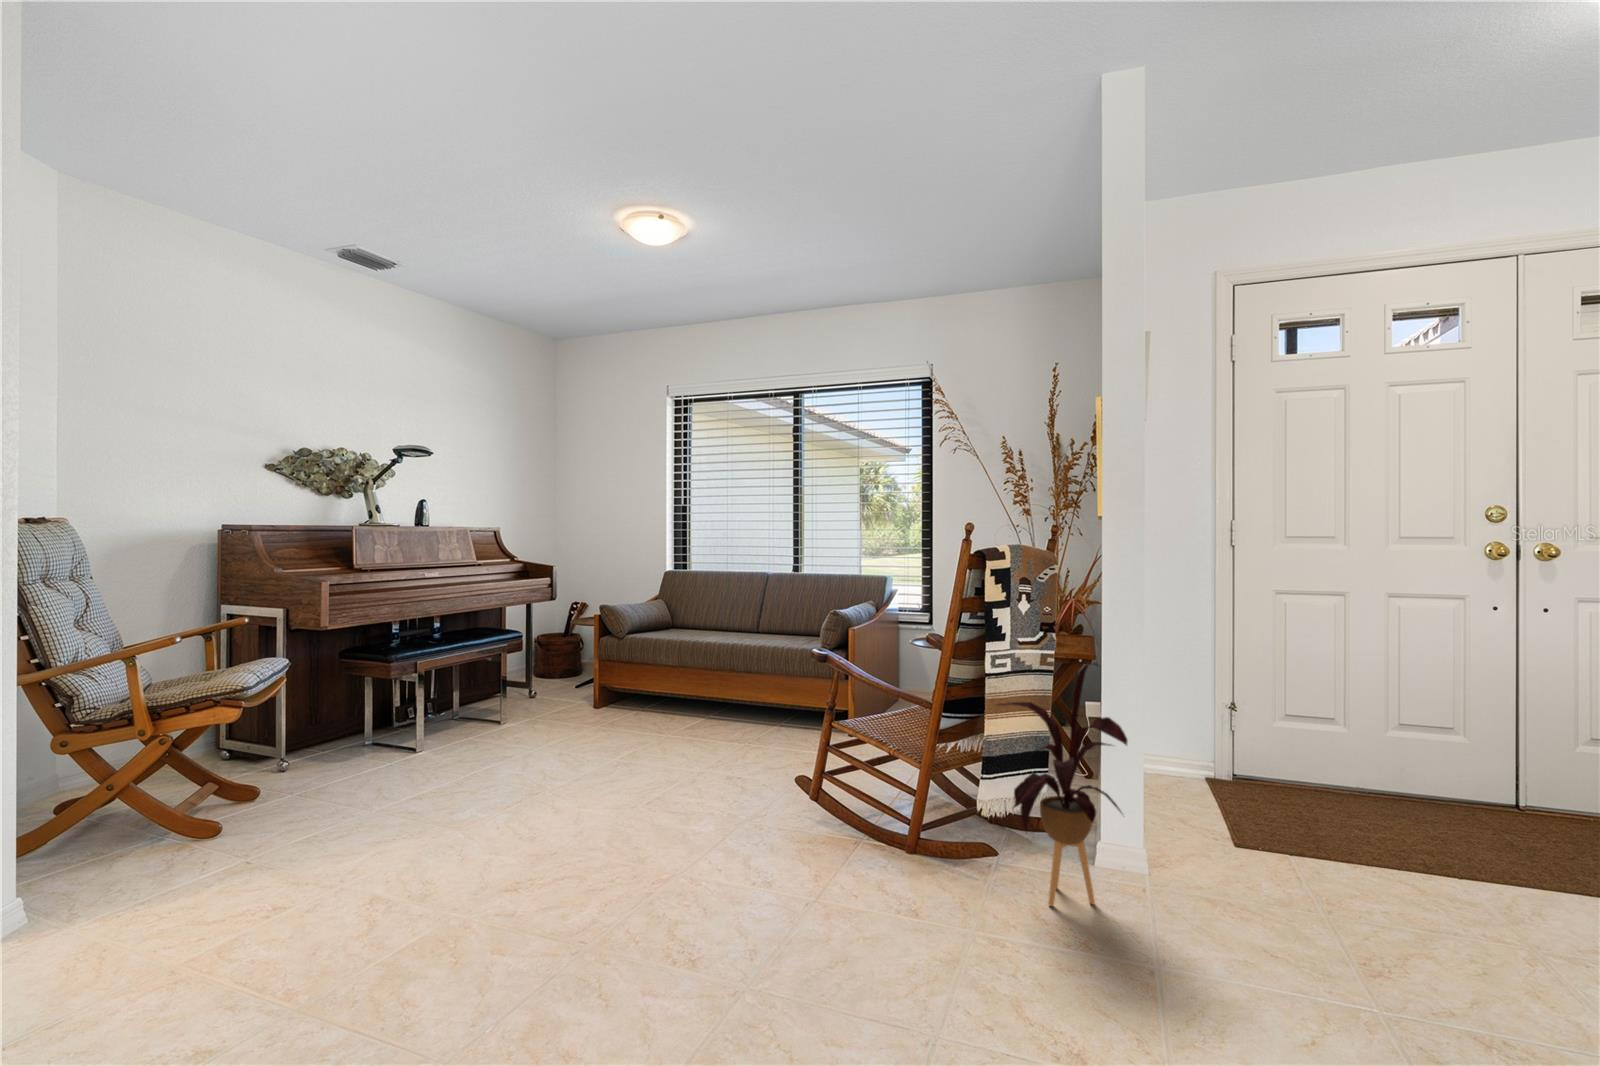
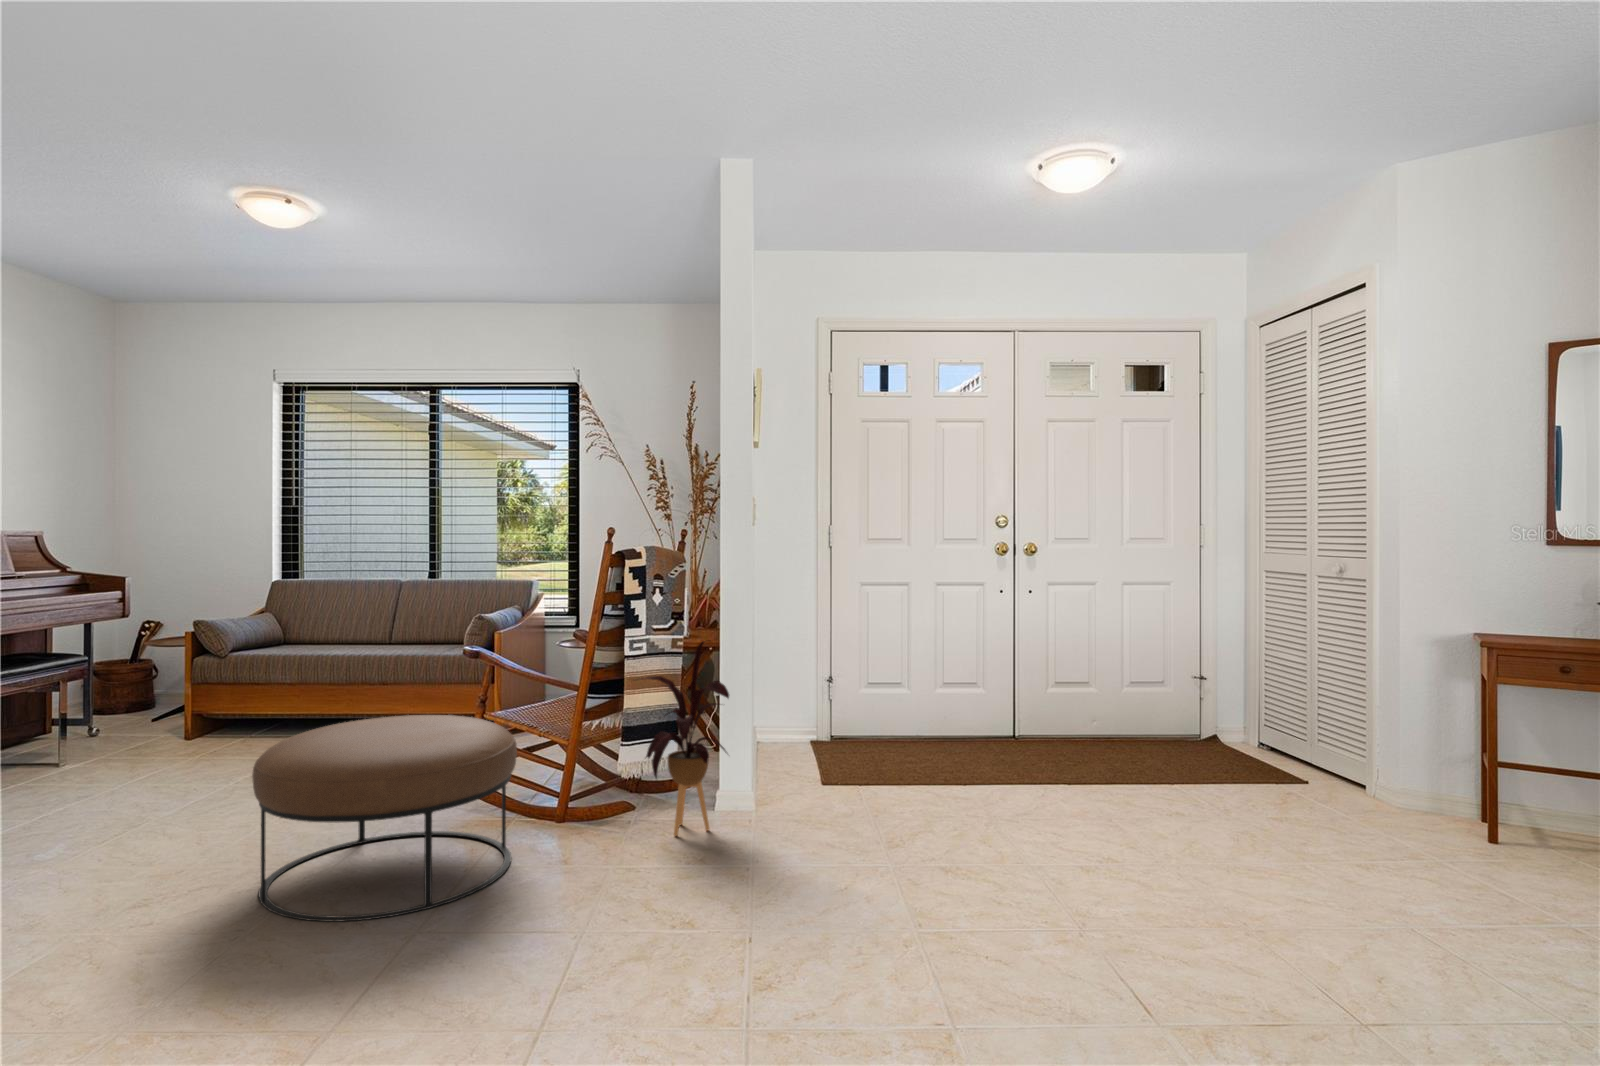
ottoman: none [595,724,861,970] -> present [252,715,517,922]

